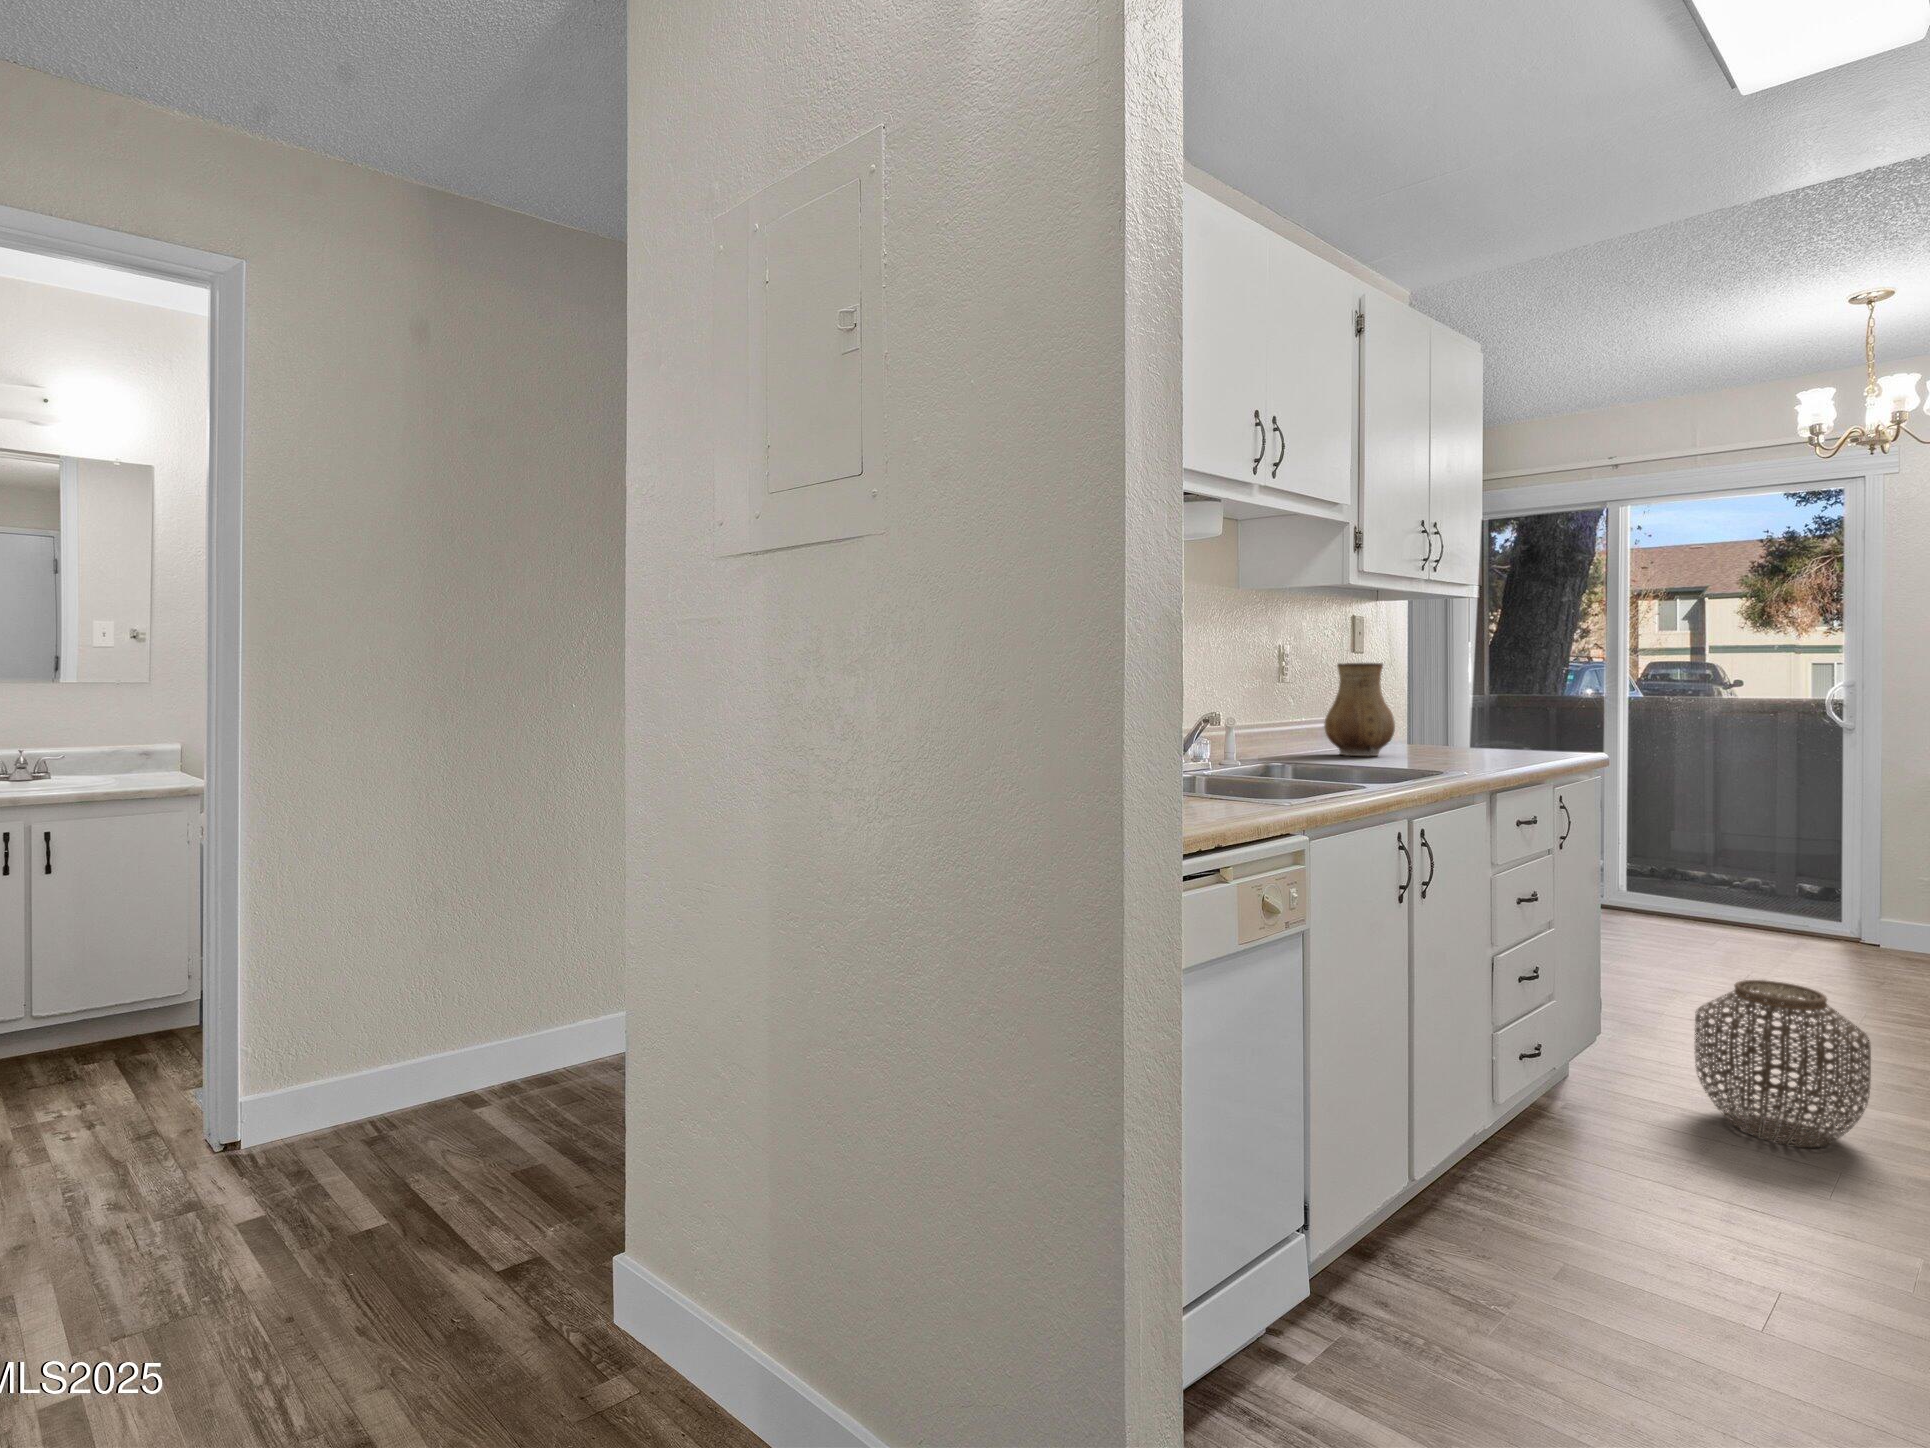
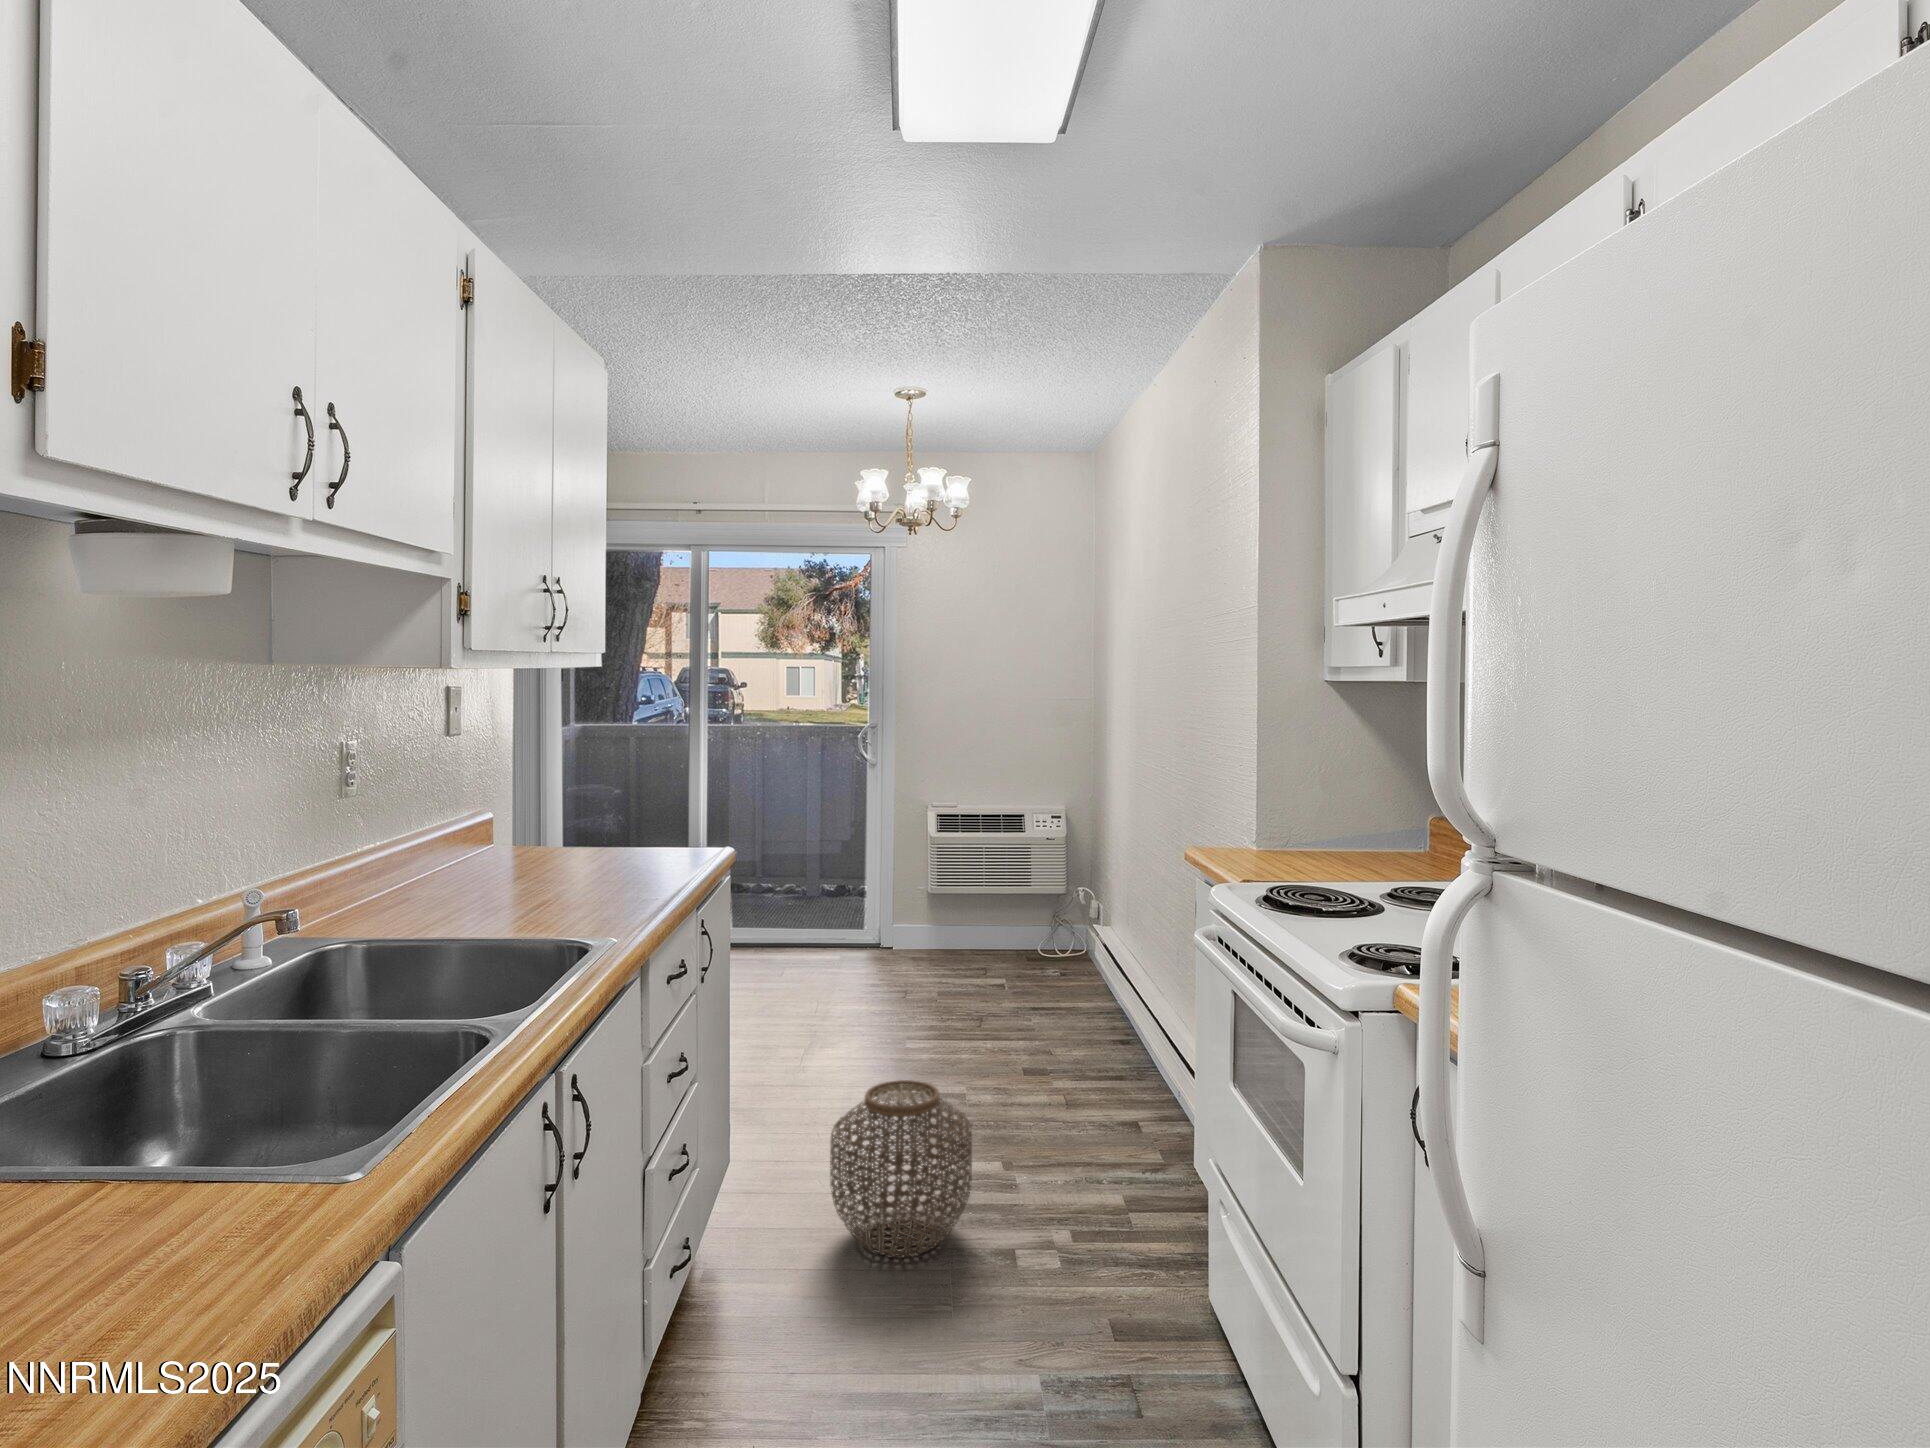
ceramic pitcher: present [1324,663,1395,756] -> none [407,771,509,909]

